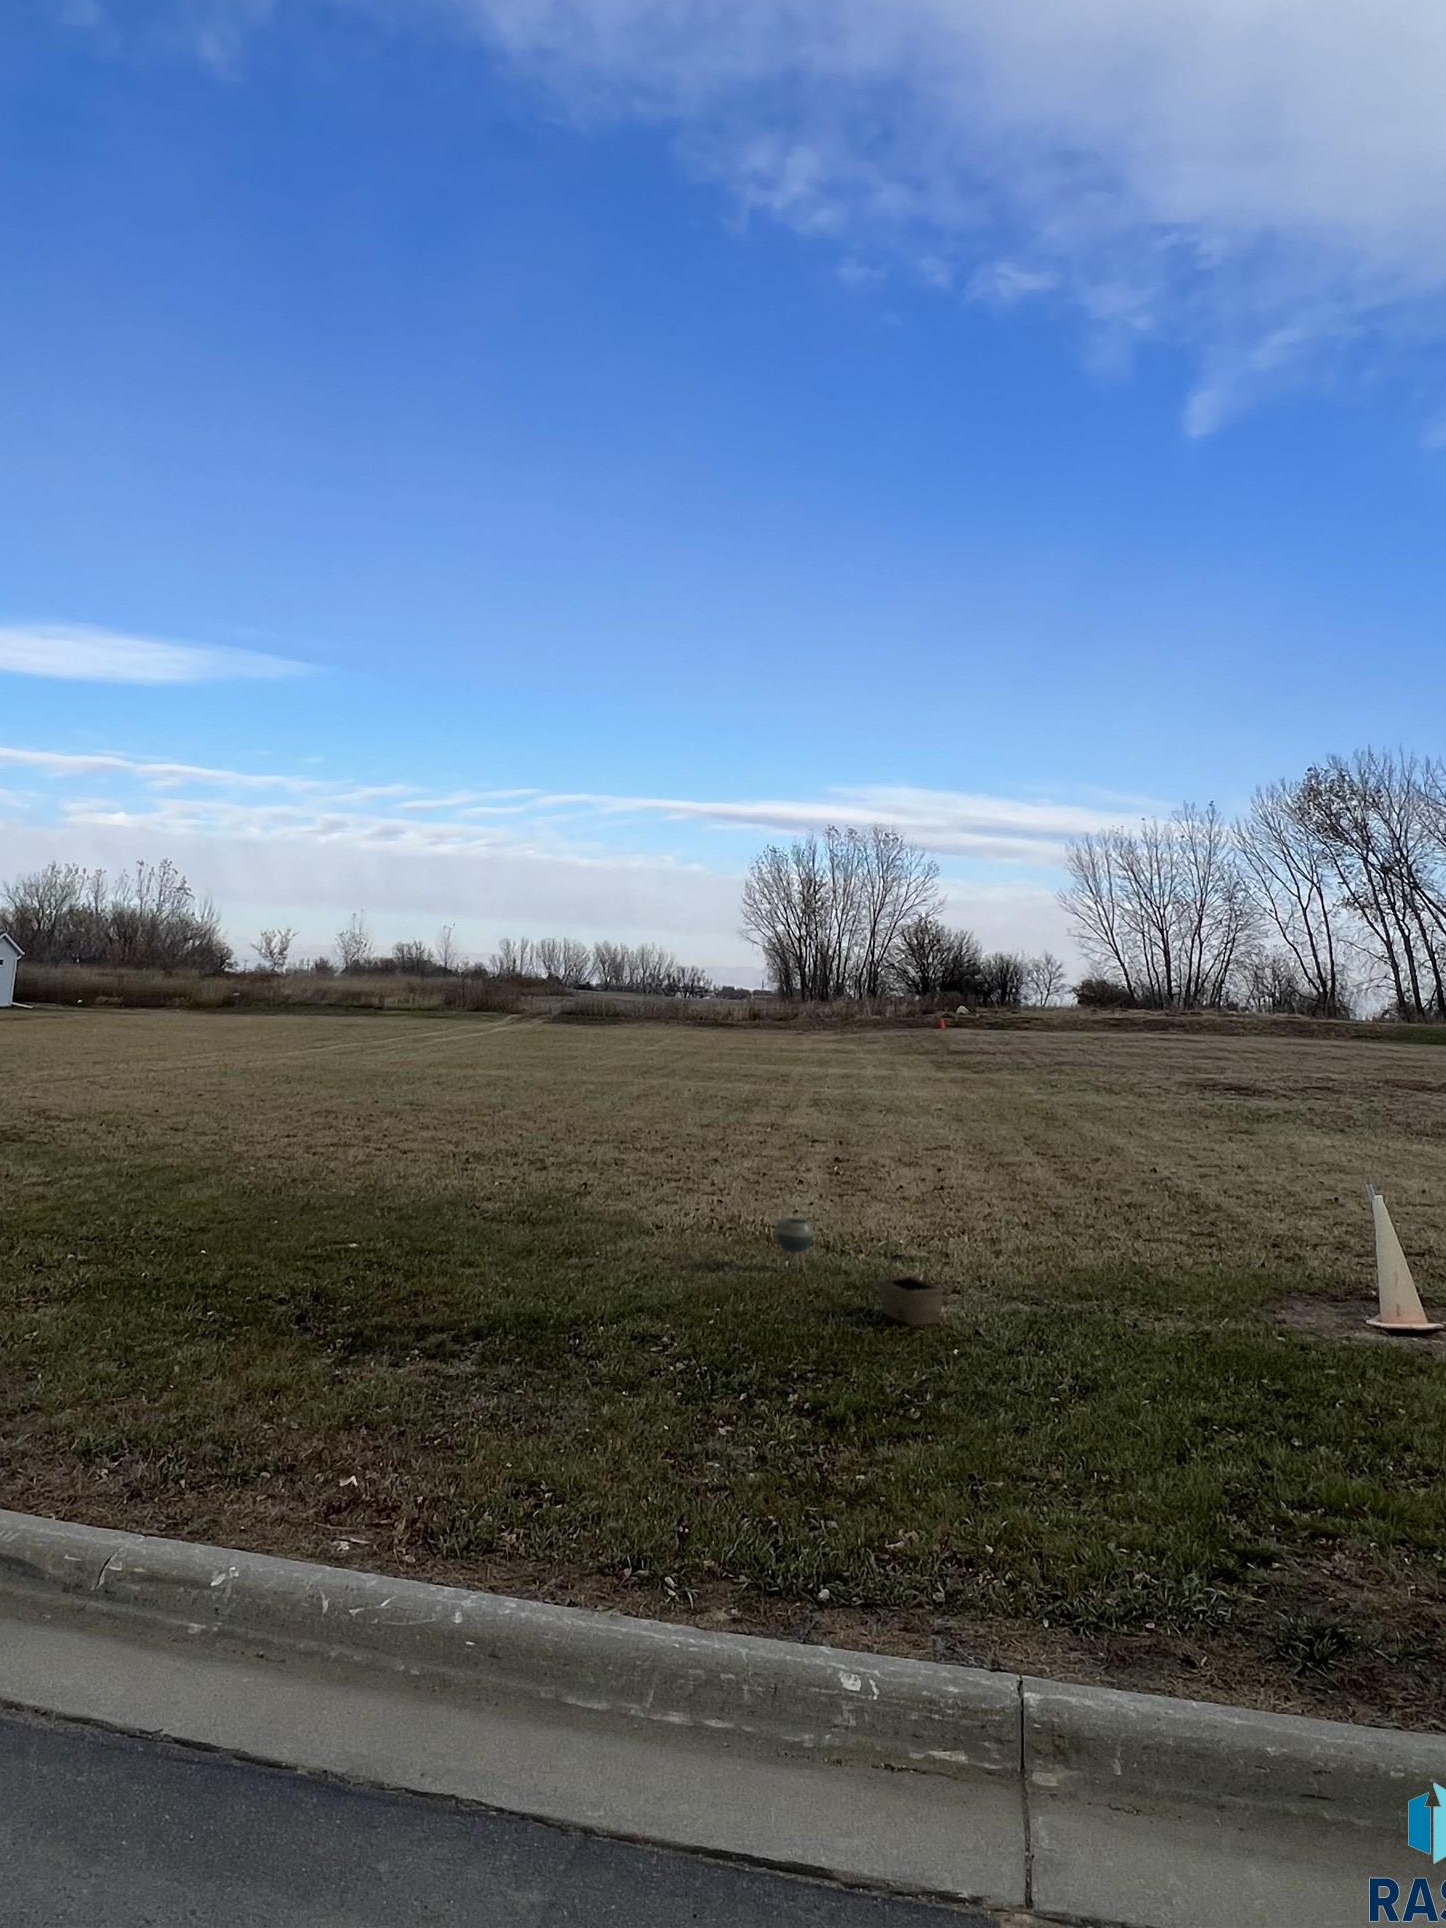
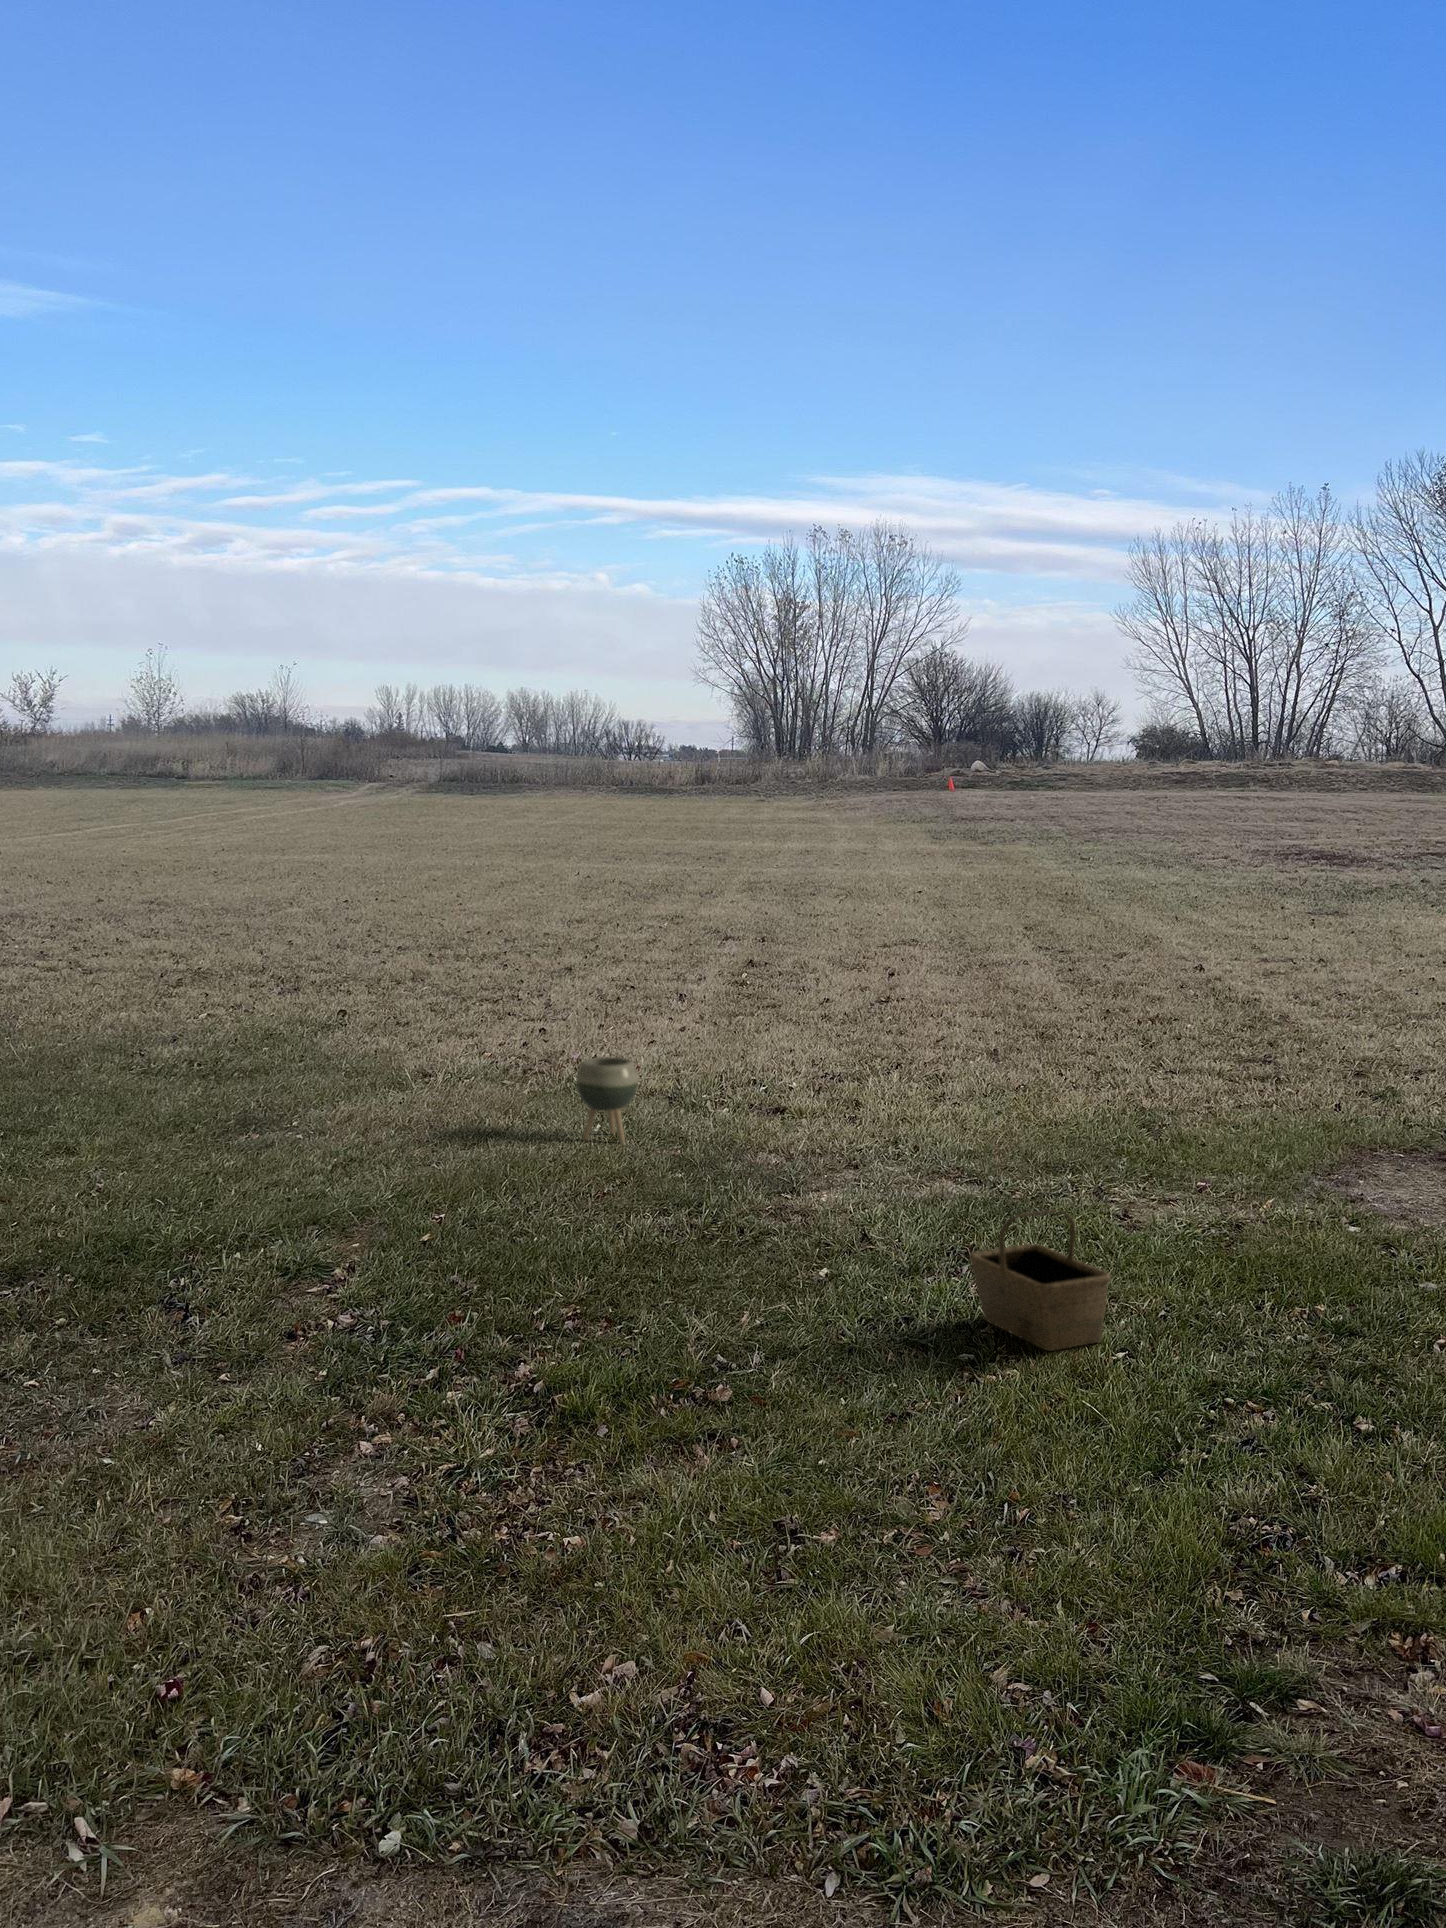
basket: present [875,1257,943,1325] -> present [969,1209,1111,1351]

